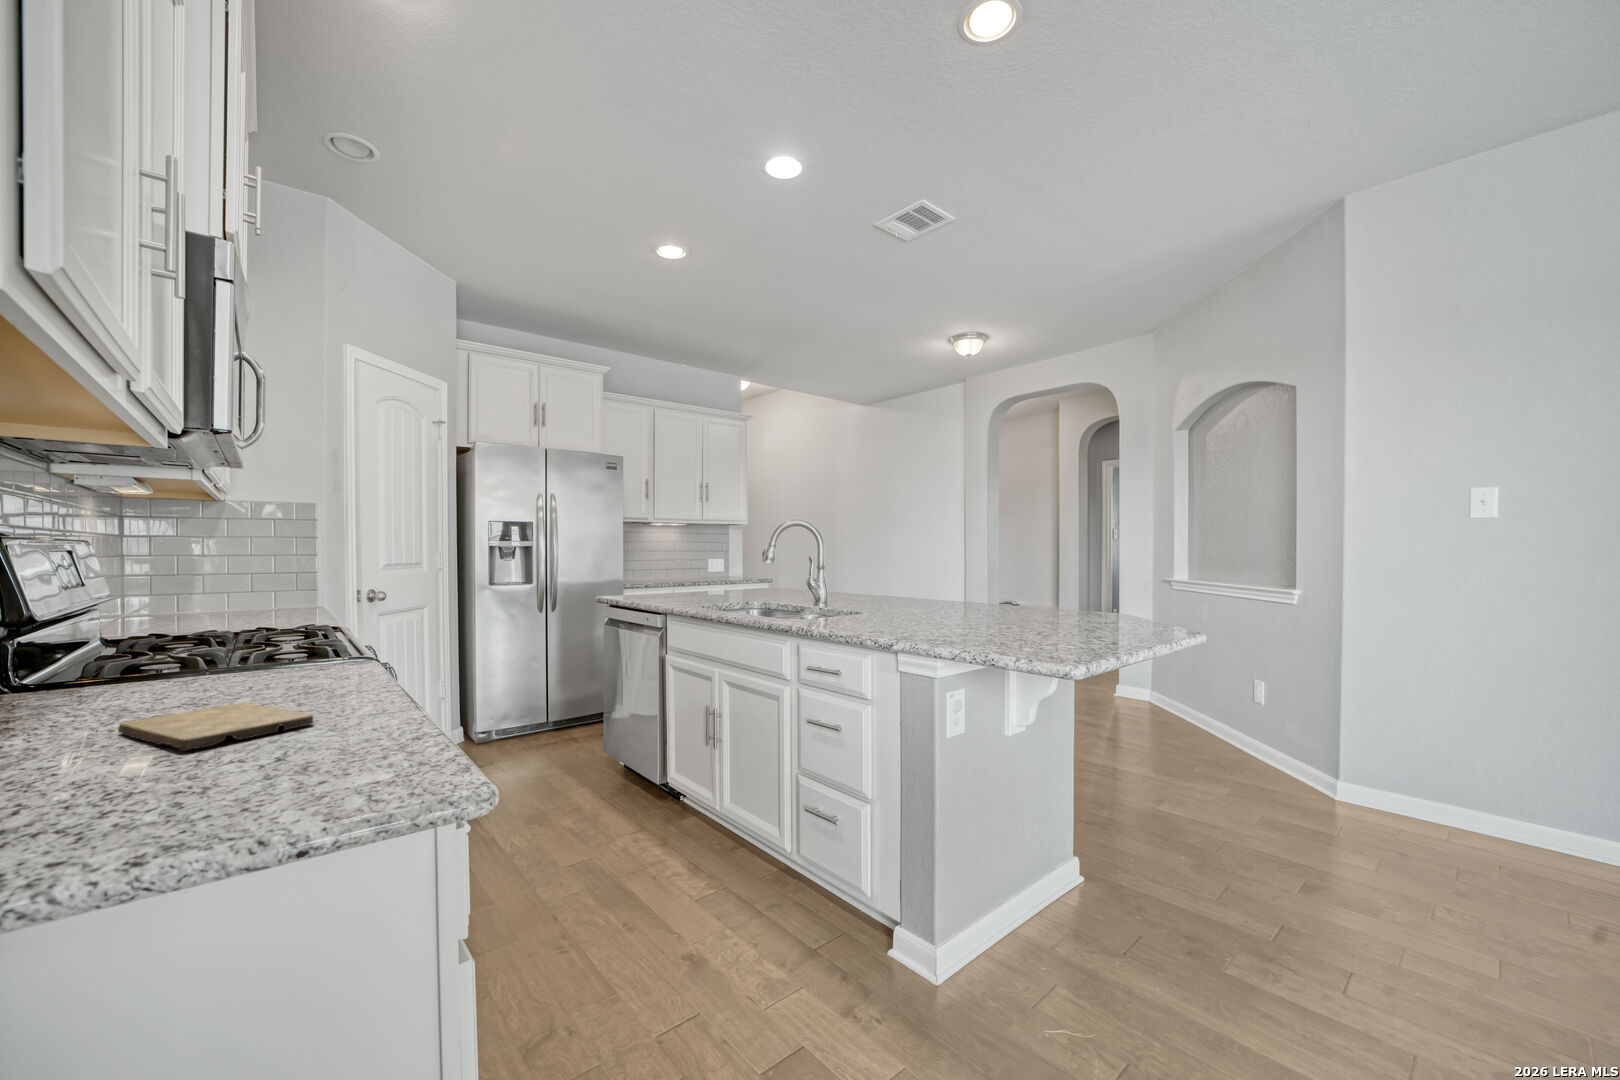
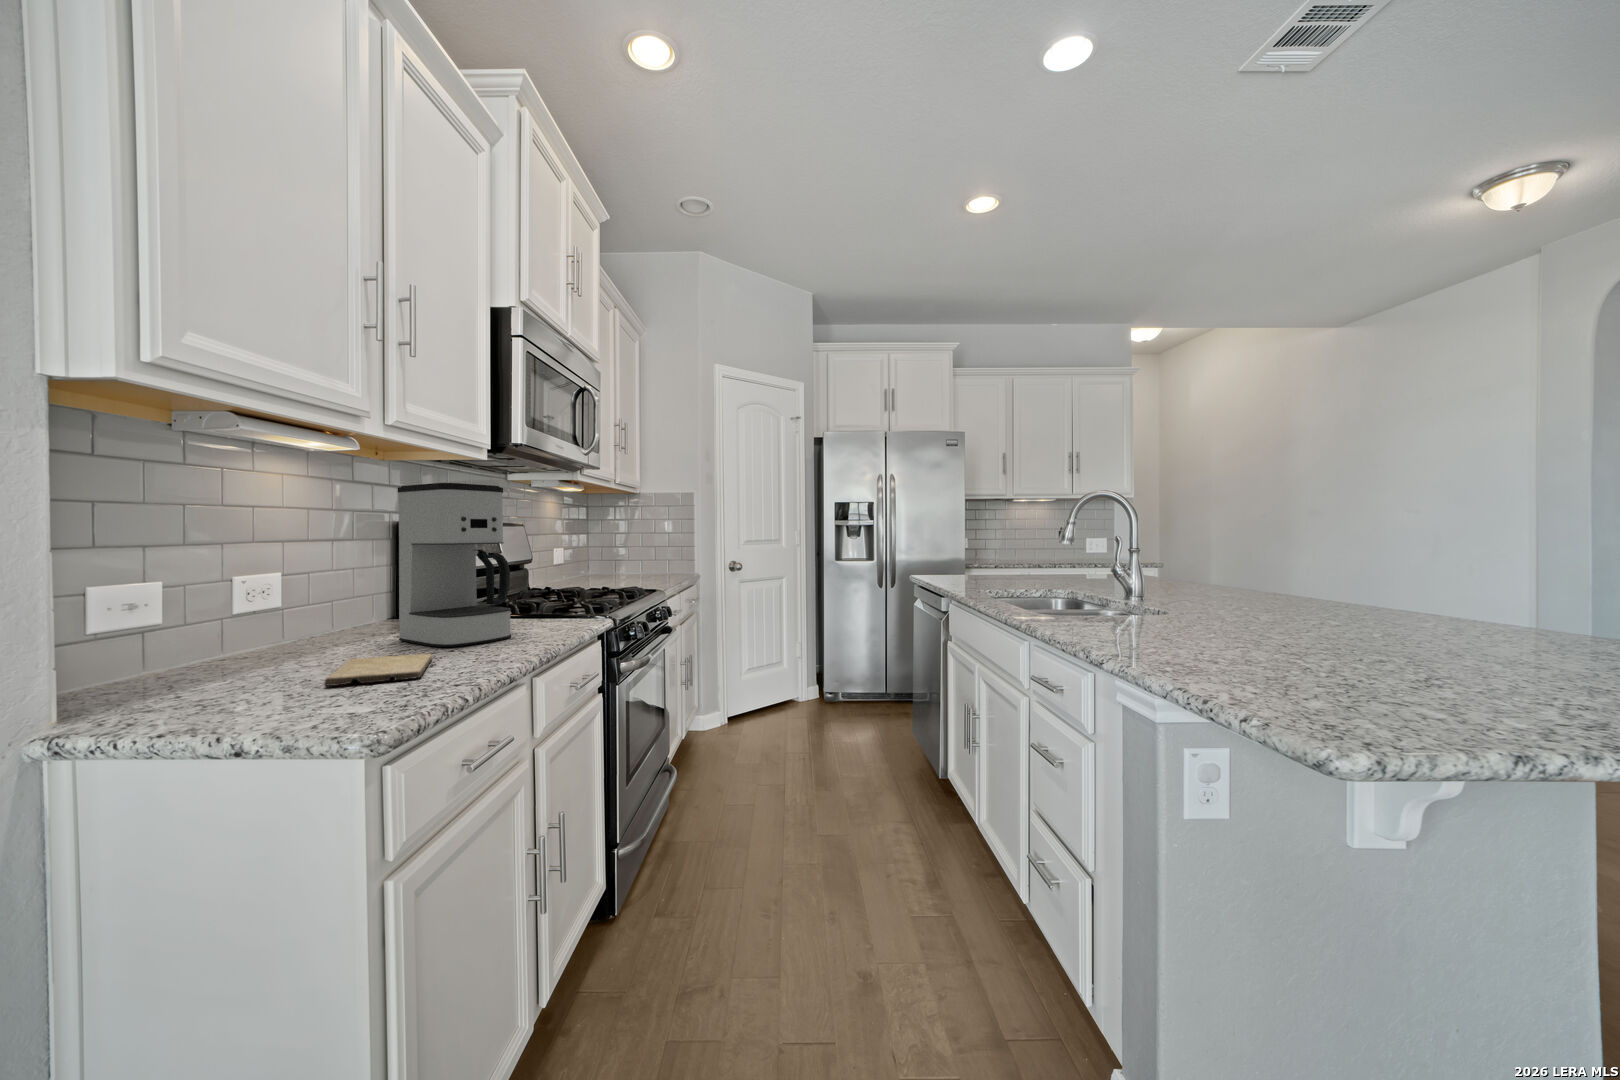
coffee maker: none [82,473,289,704] -> present [398,483,511,647]

